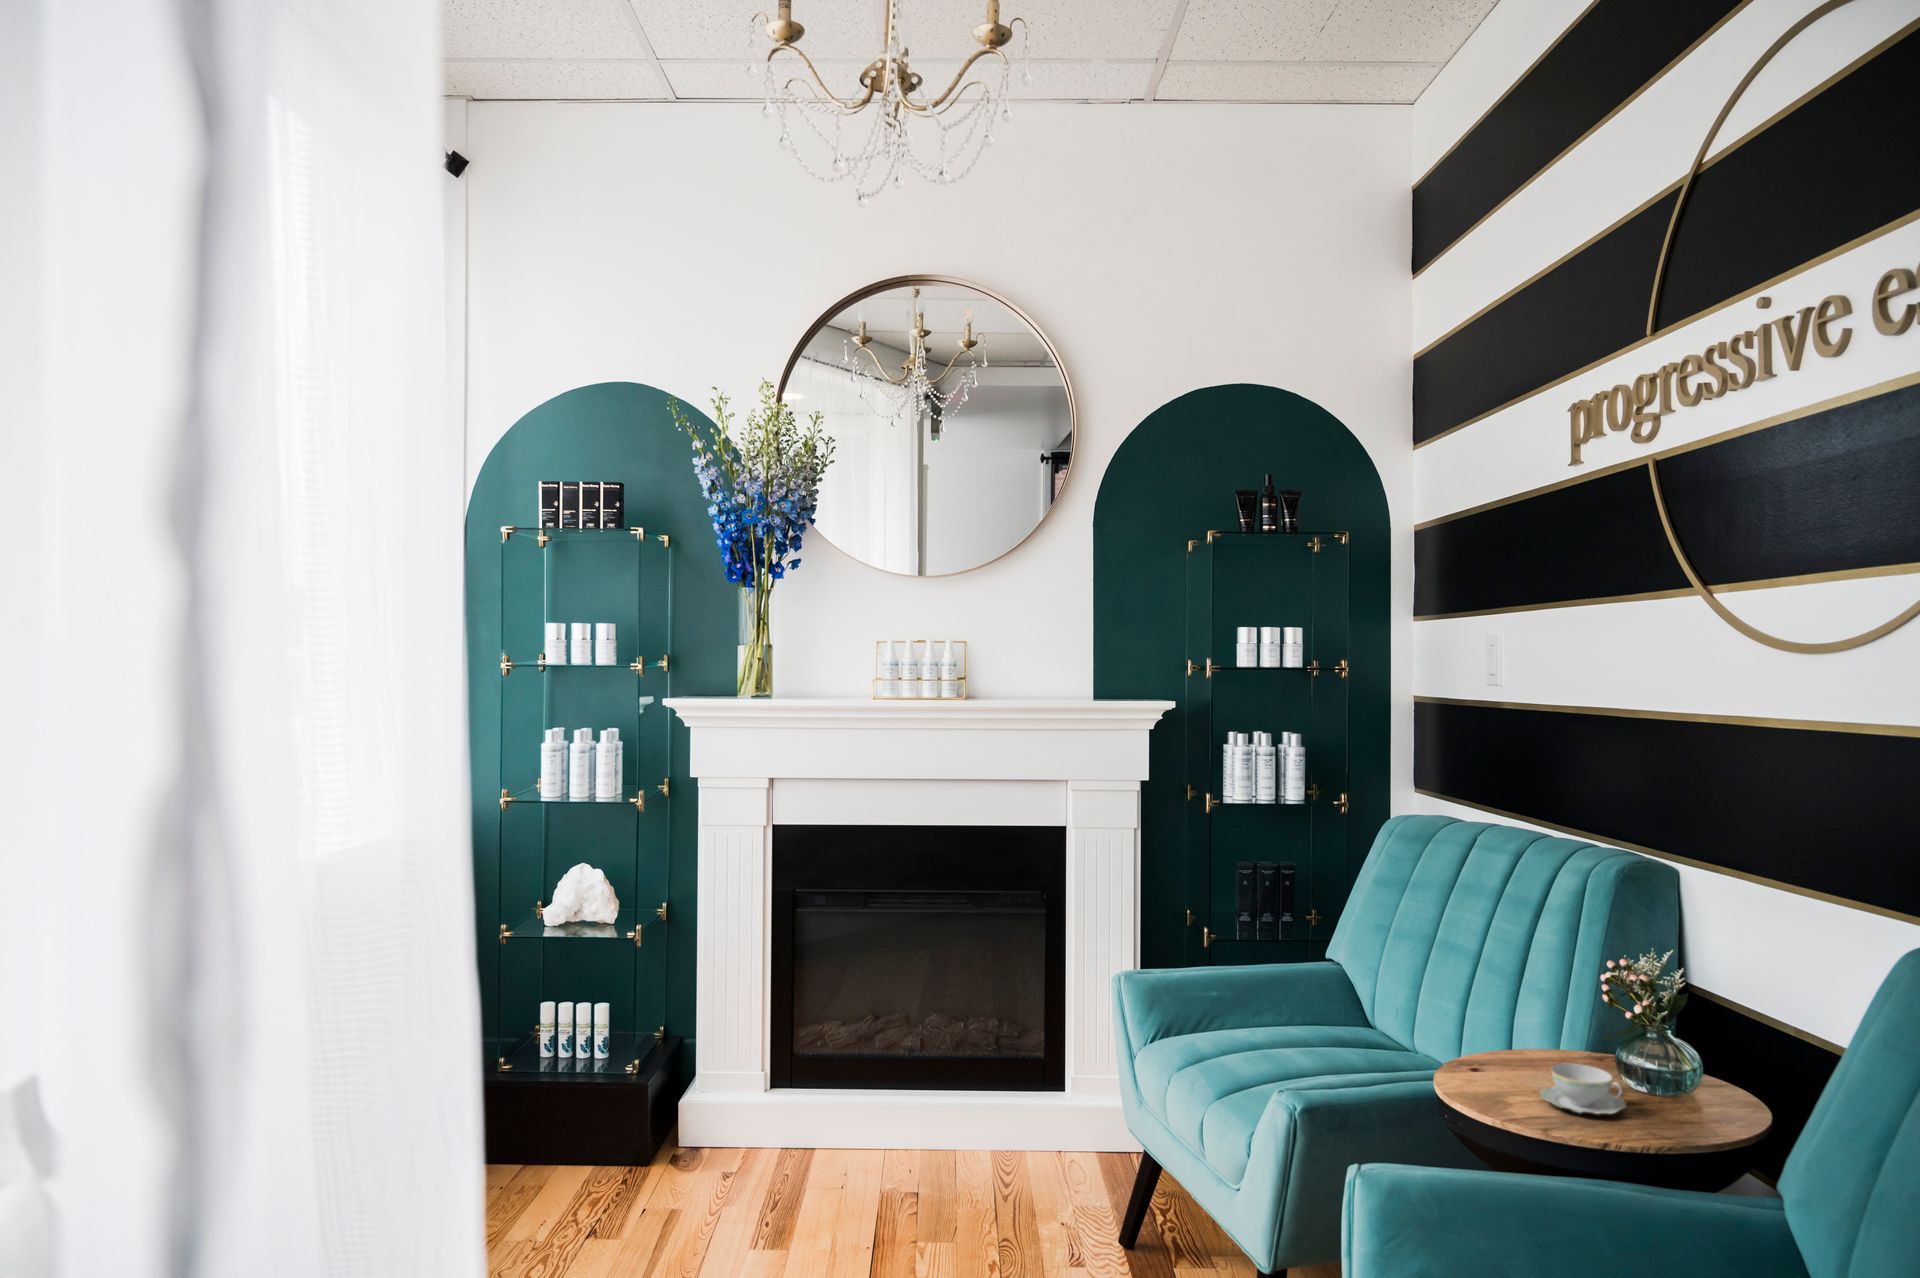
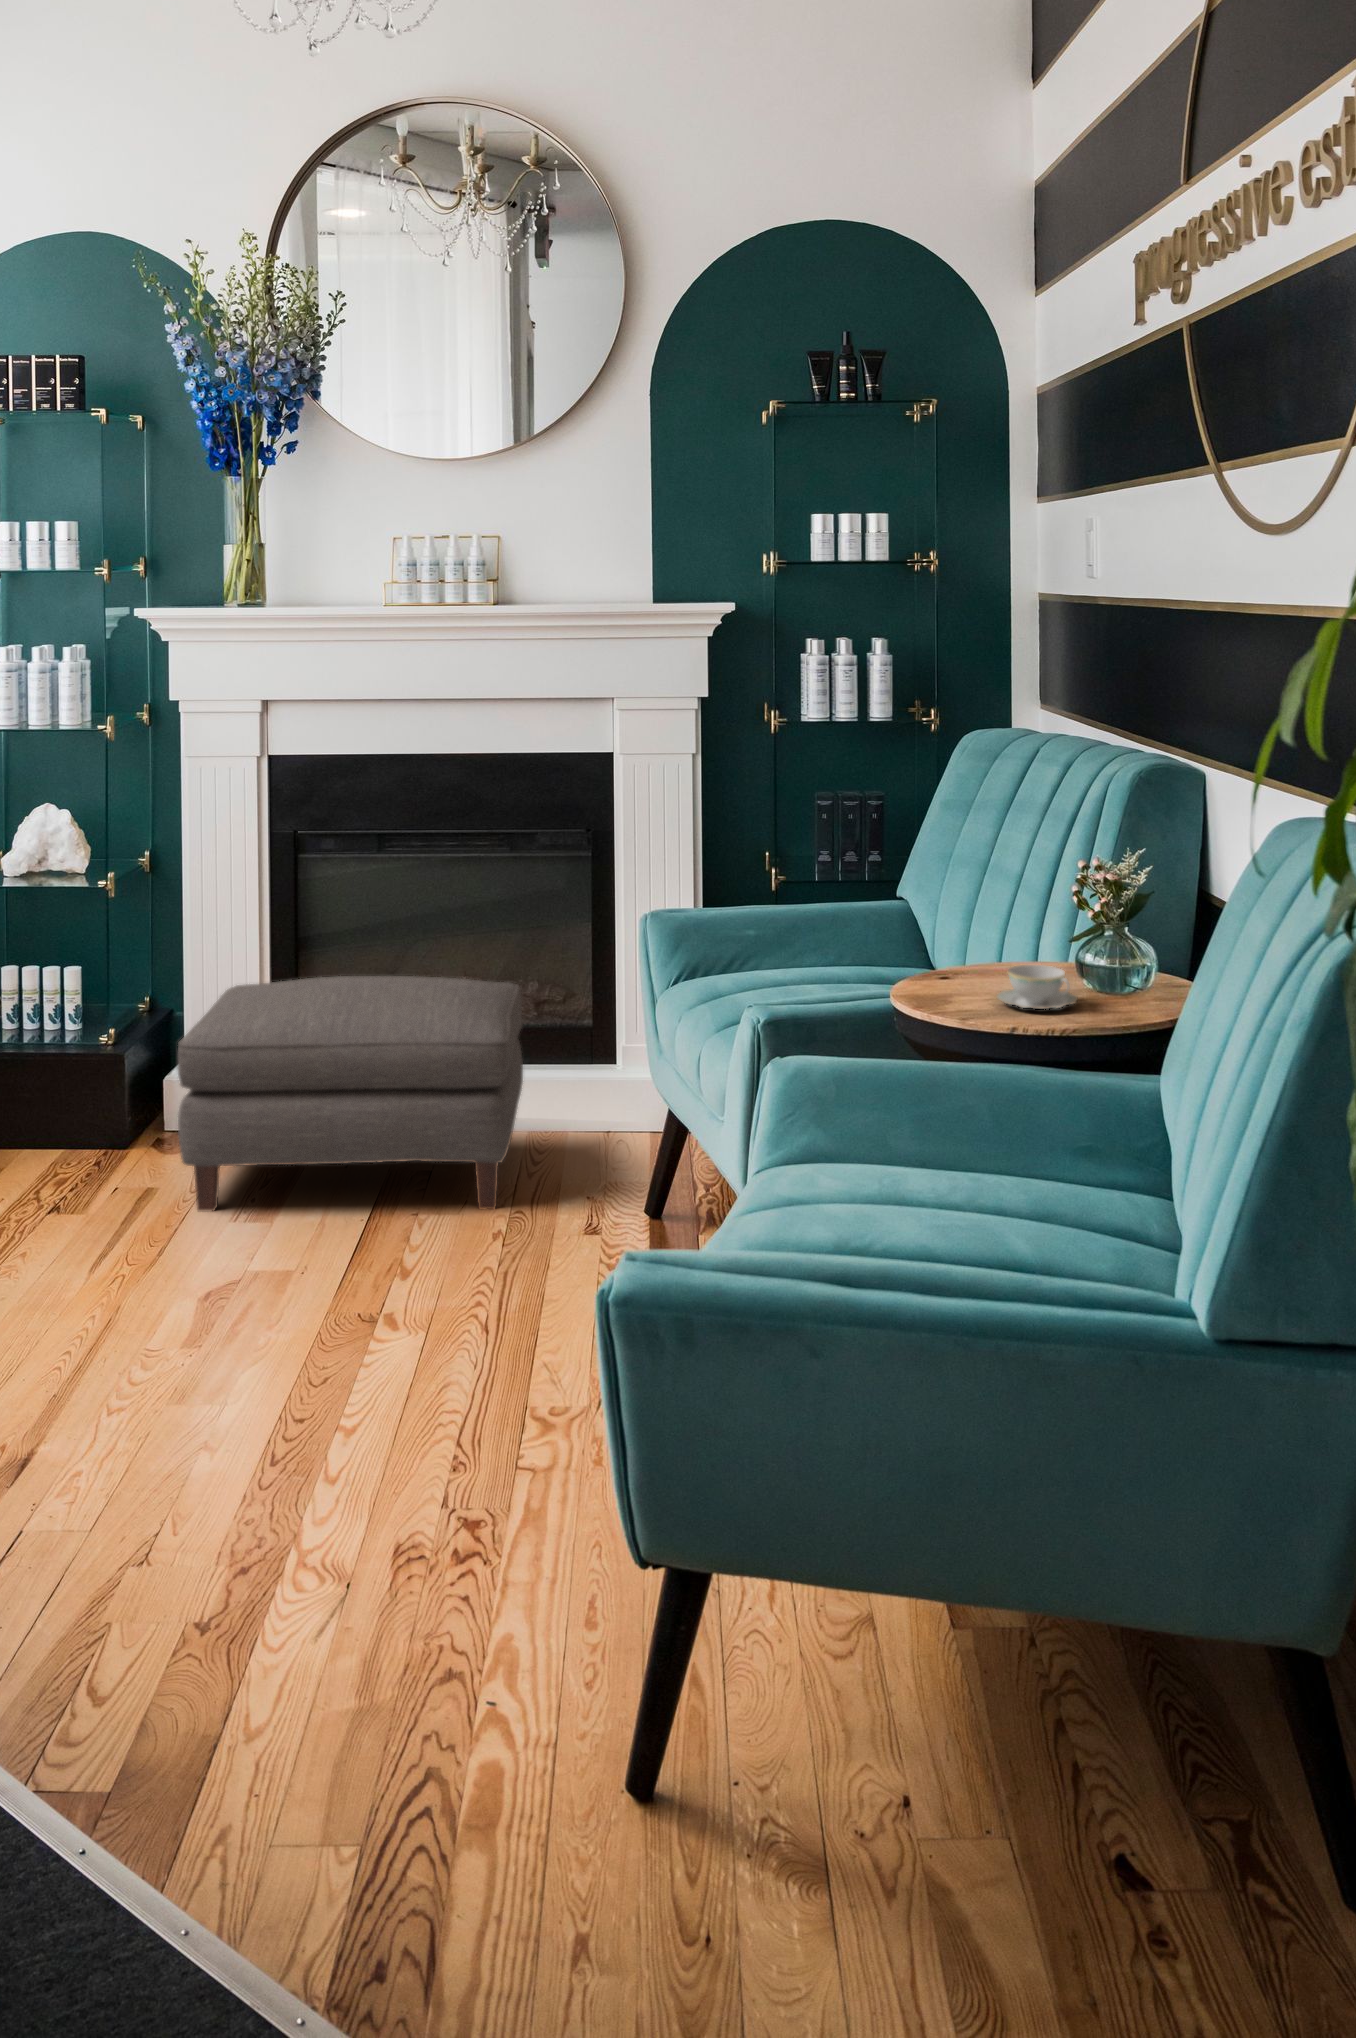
ottoman: none [704,1020,999,1243] -> present [178,976,523,1211]

